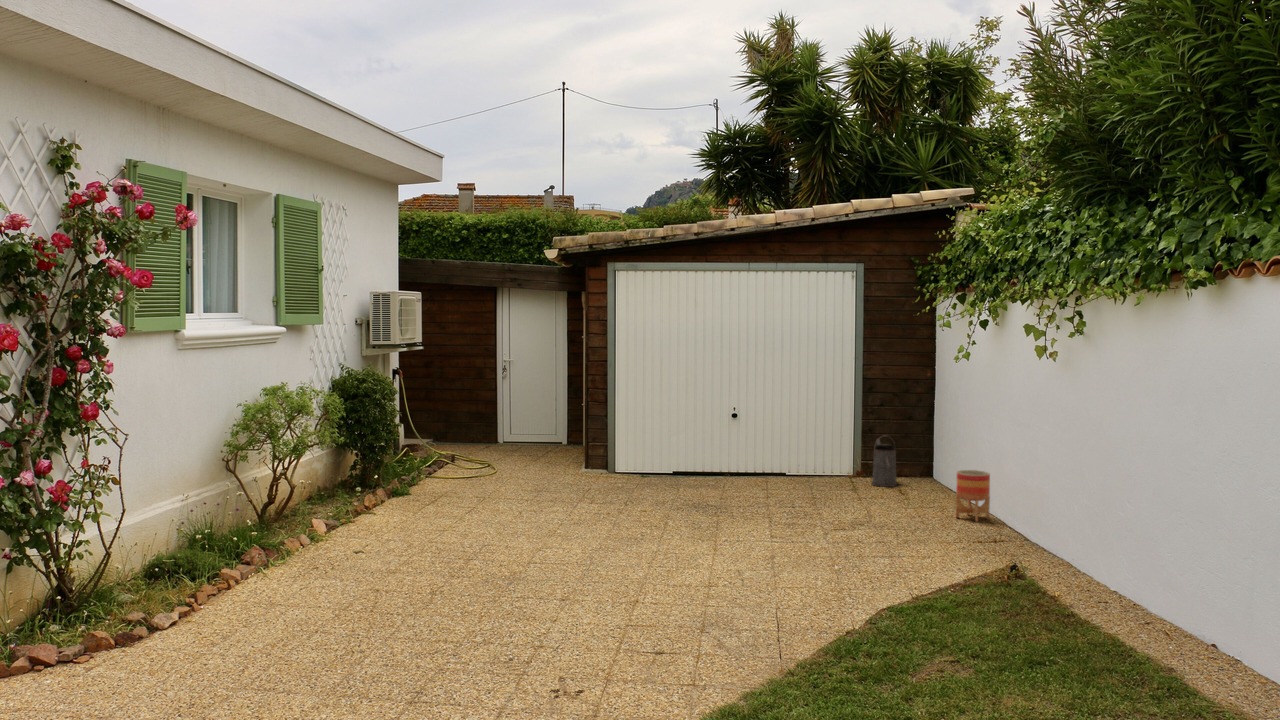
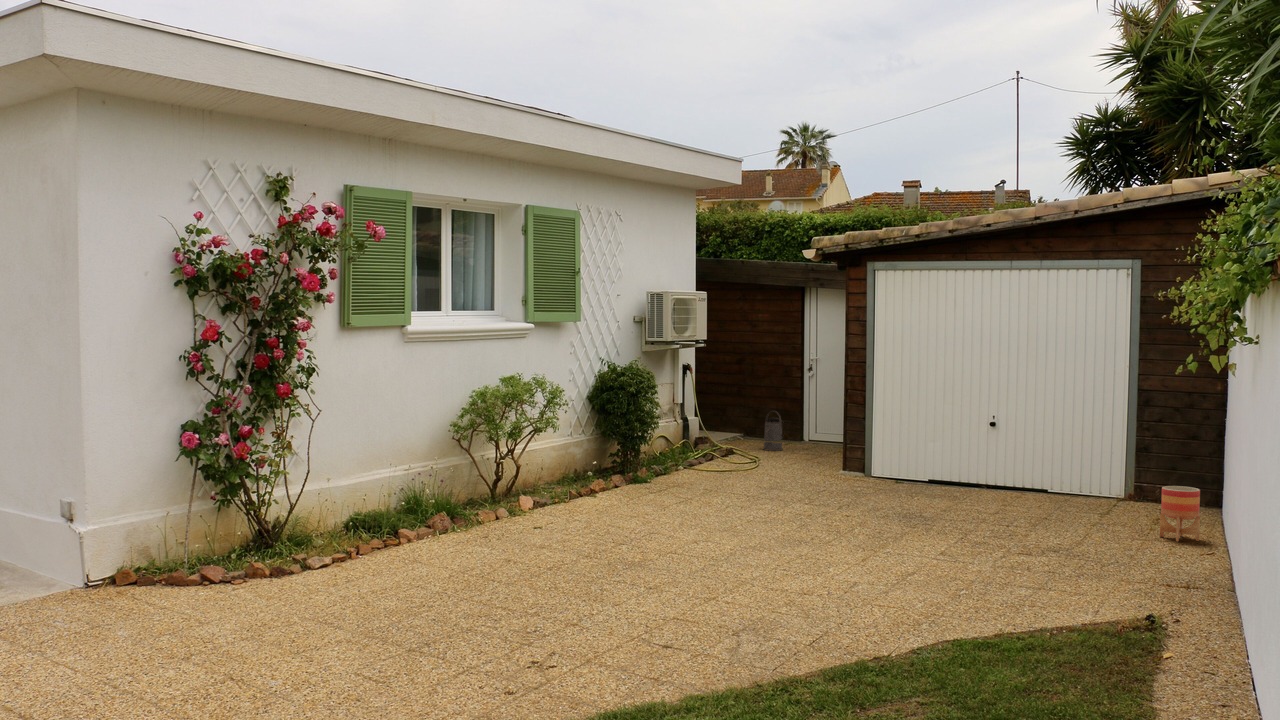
watering can: present [872,437,897,487] -> present [763,413,783,451]

